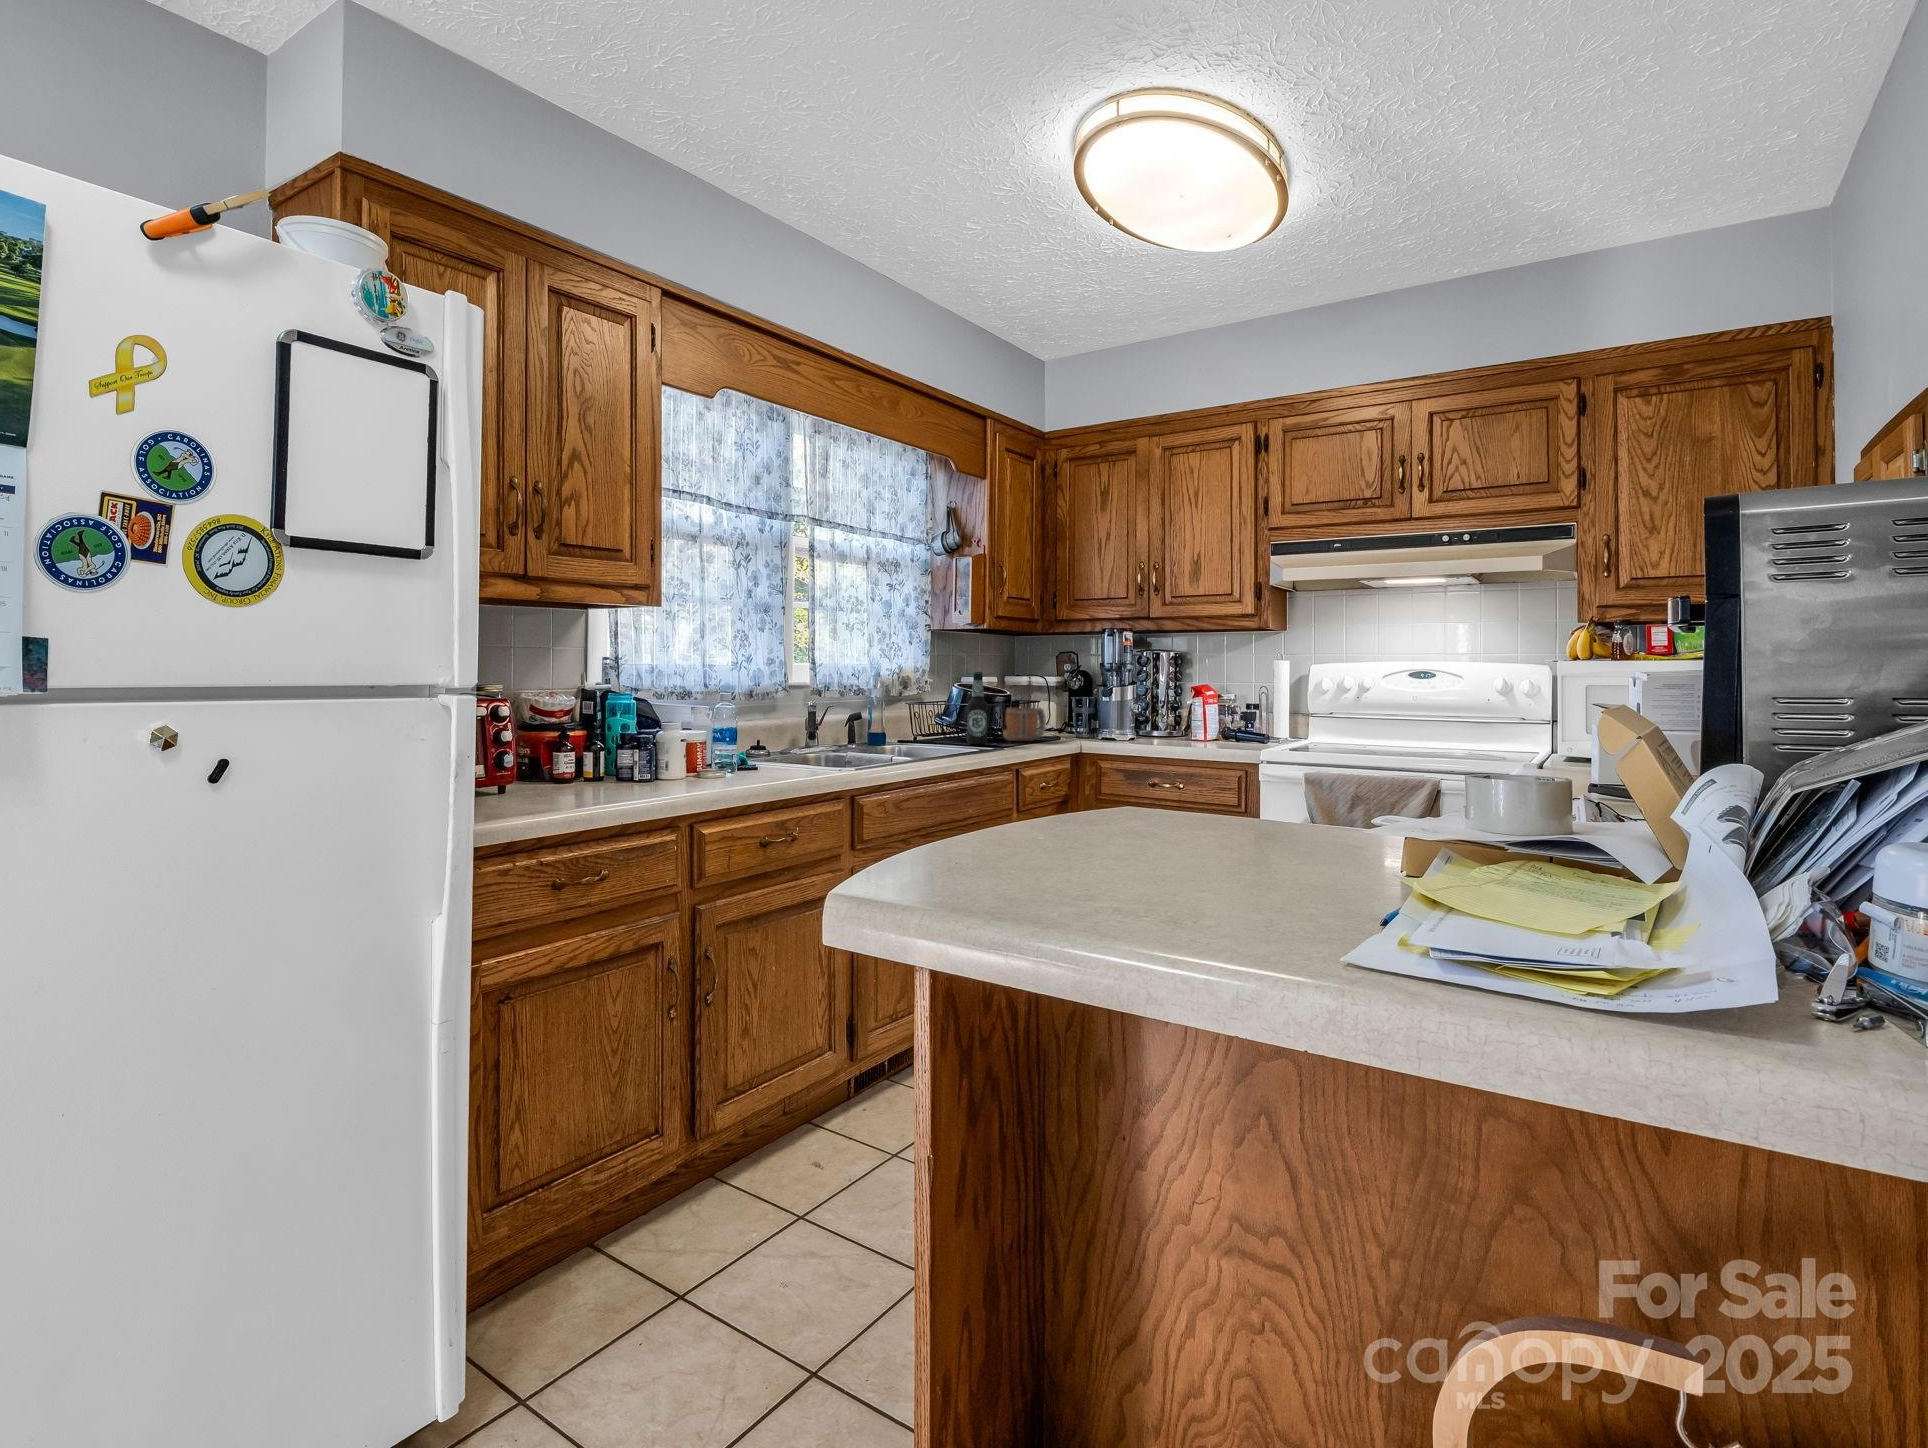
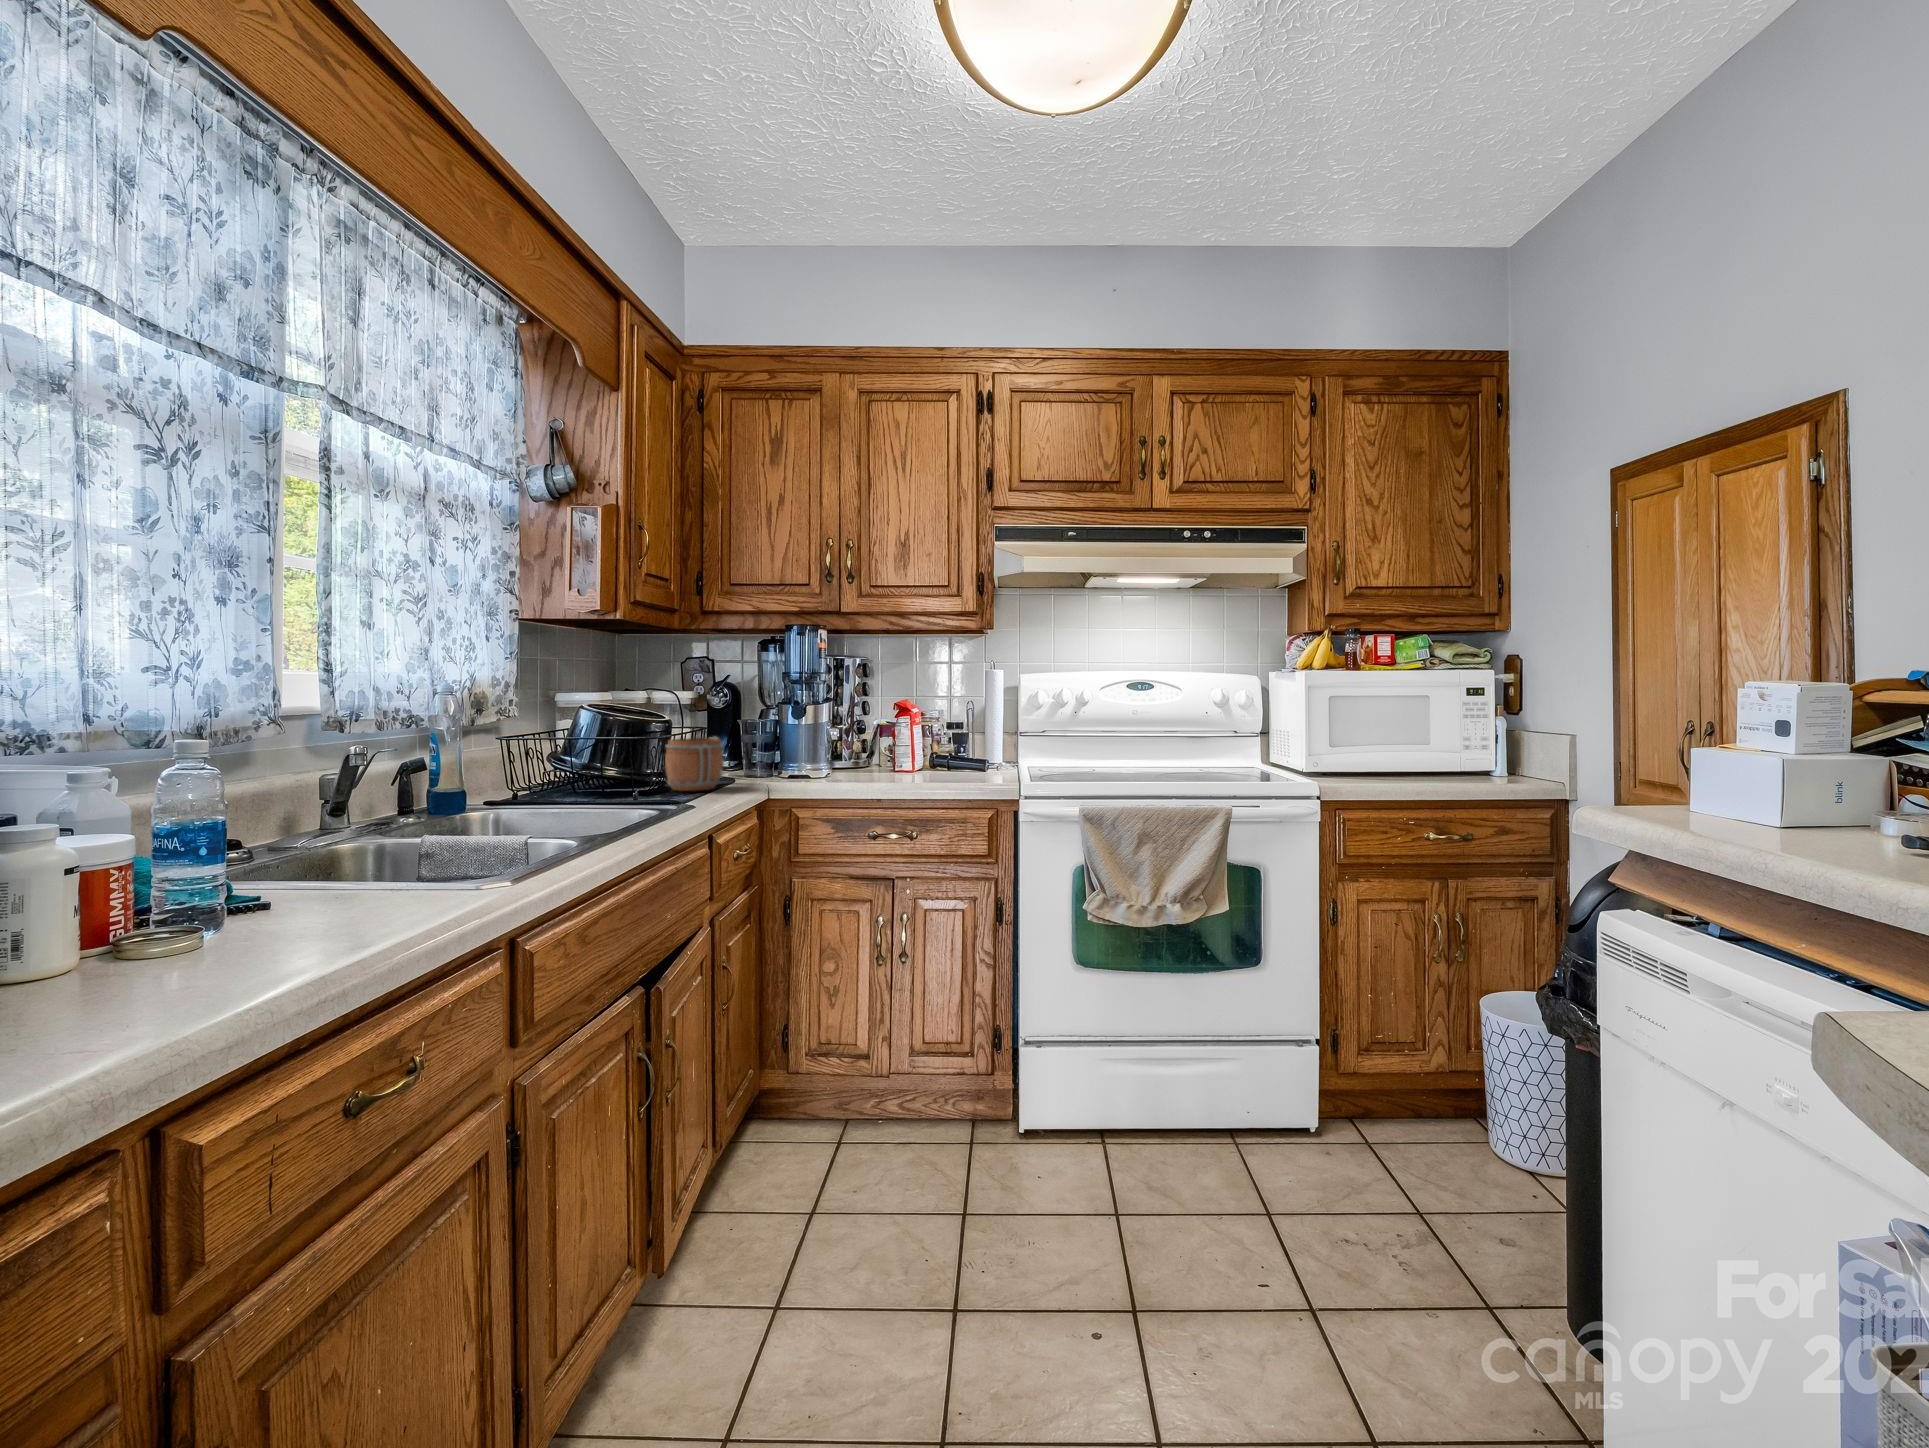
bottle: present [967,672,988,744] -> none [625,688,661,804]

